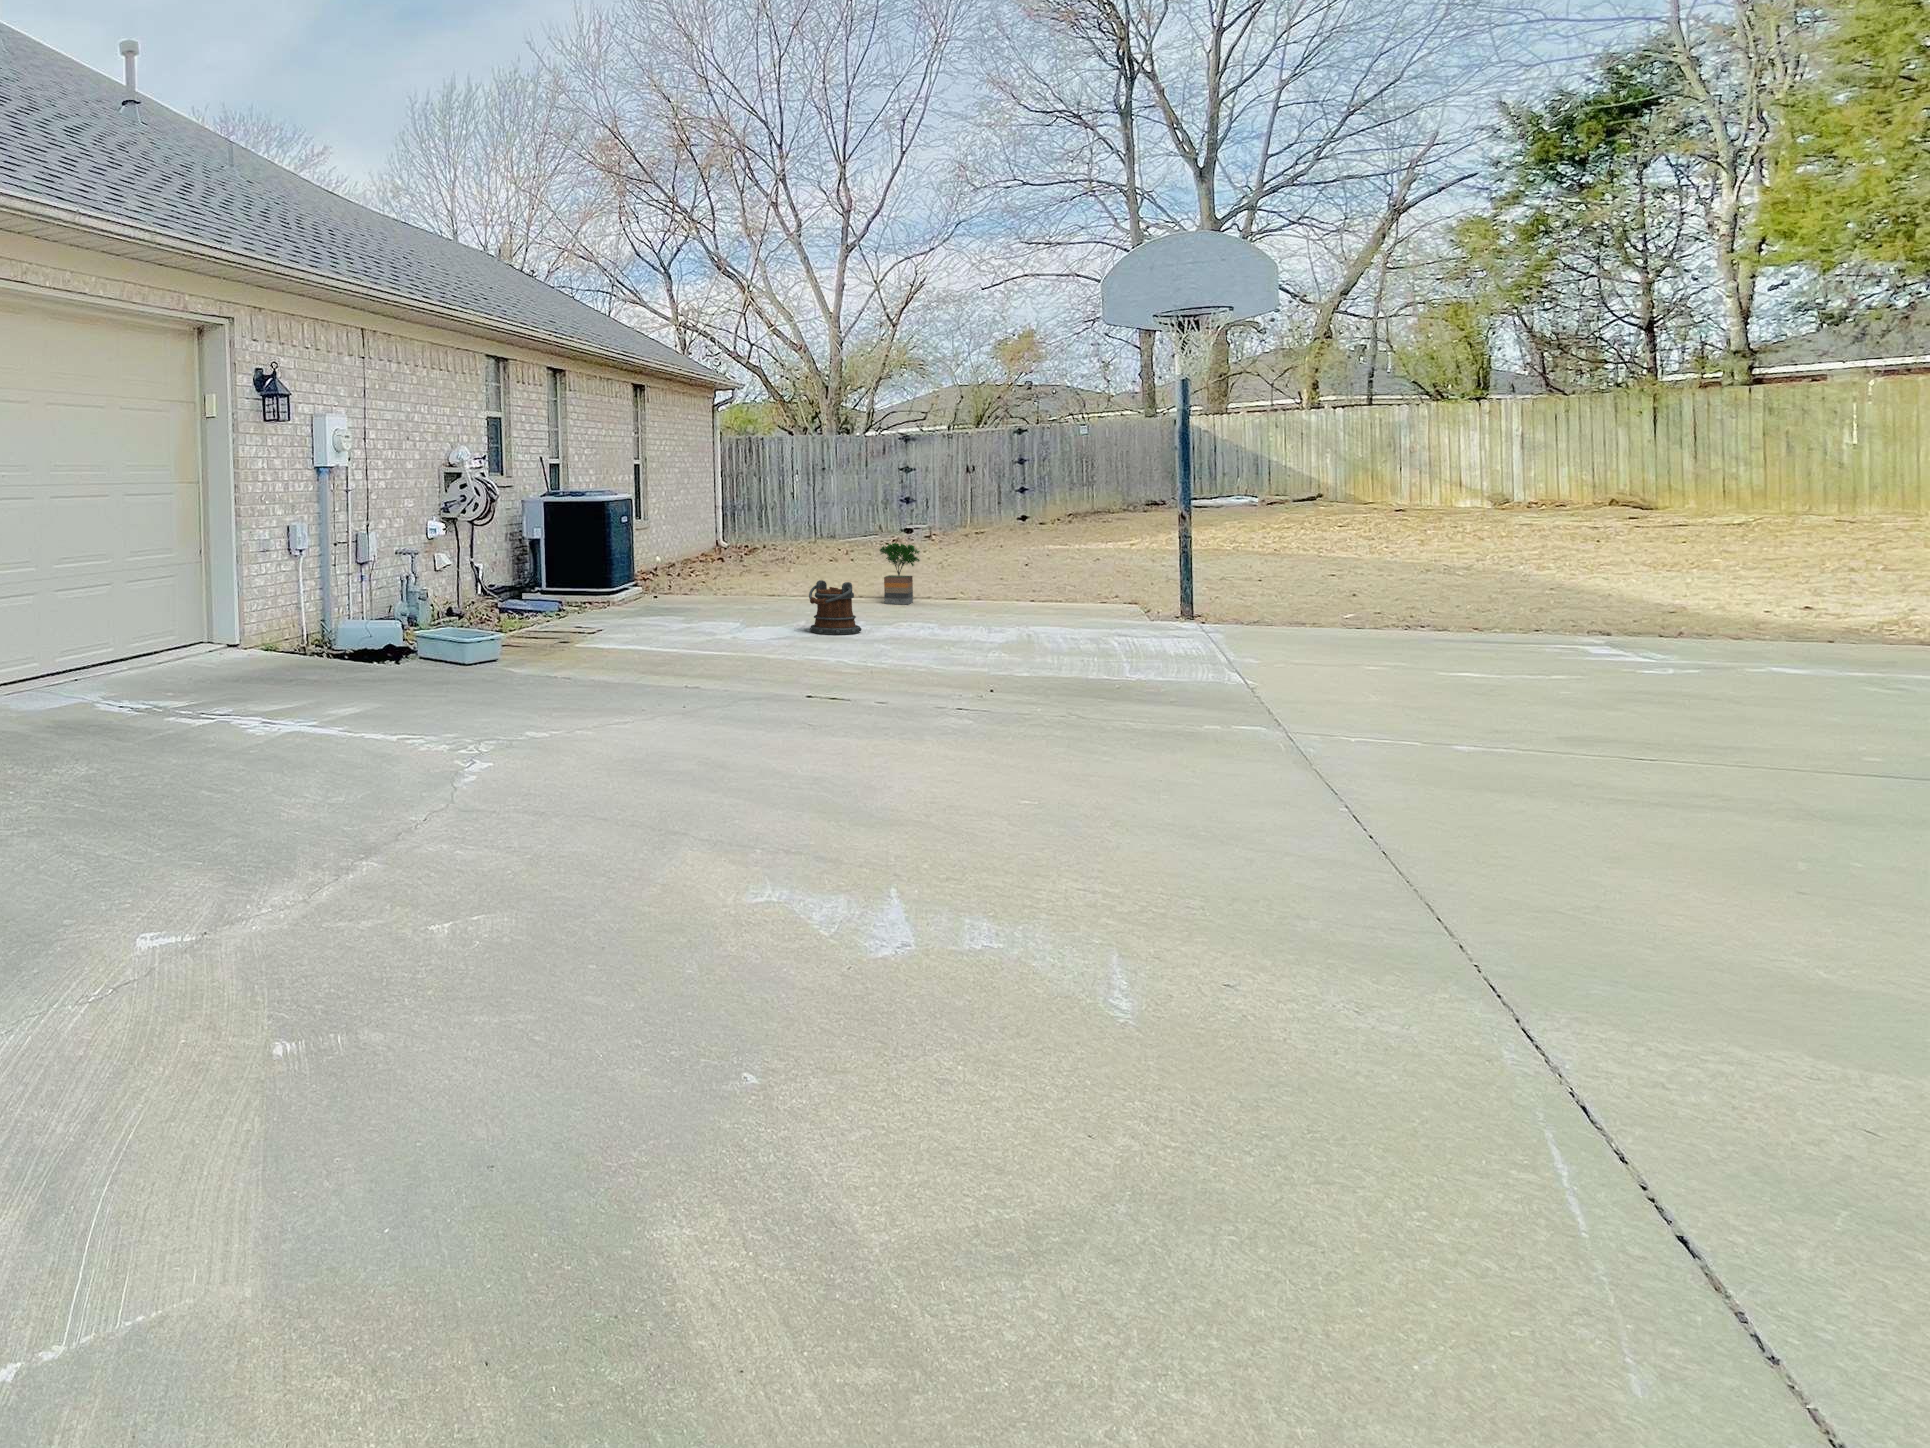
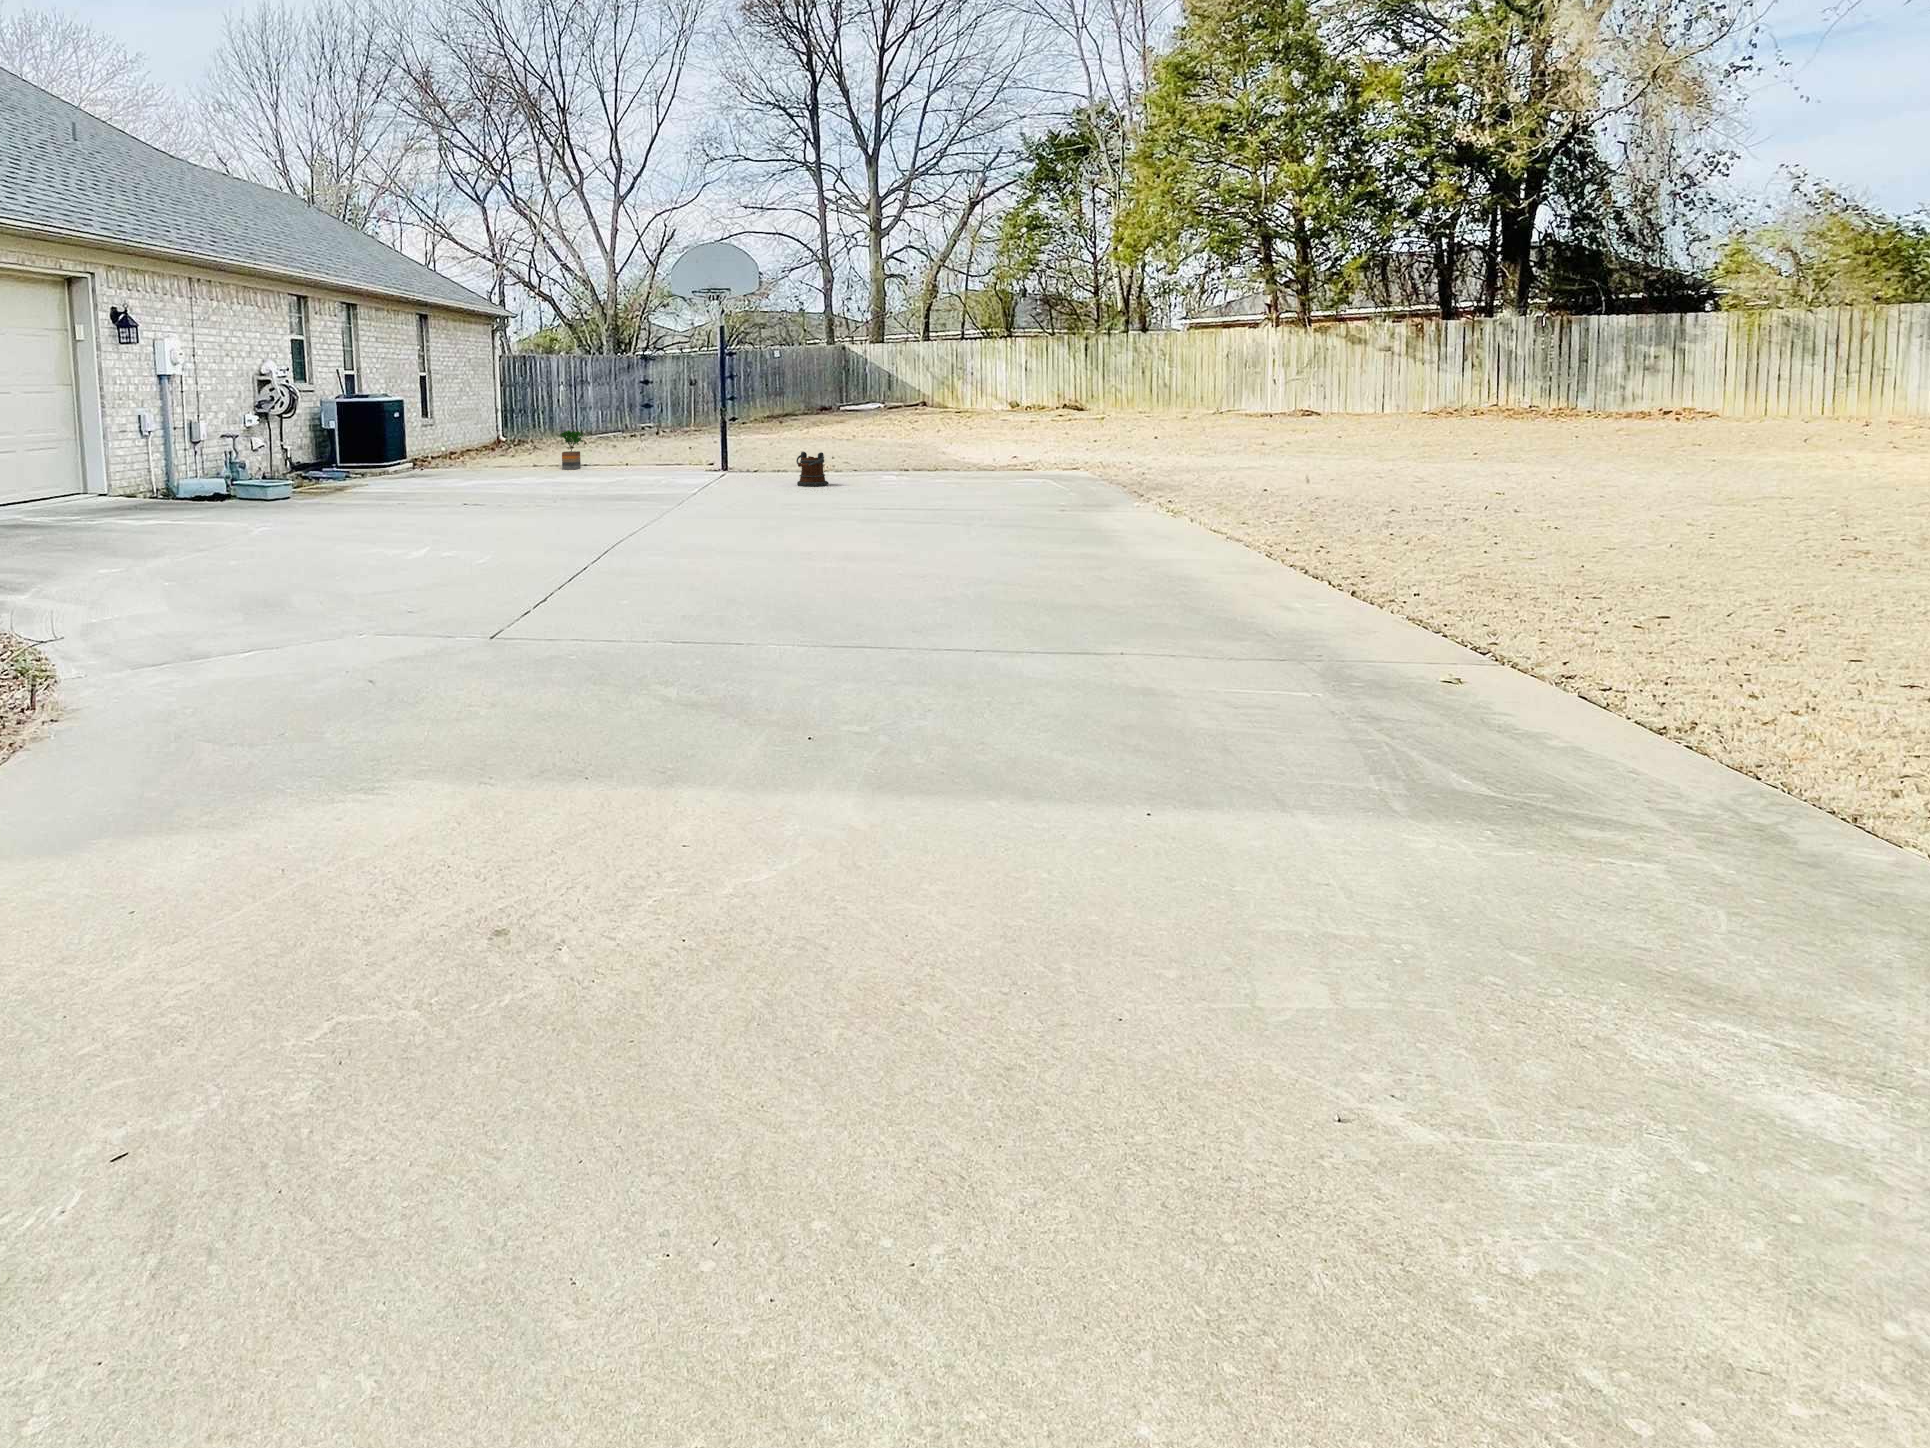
bucket: present [809,580,862,635] -> present [796,452,829,486]

